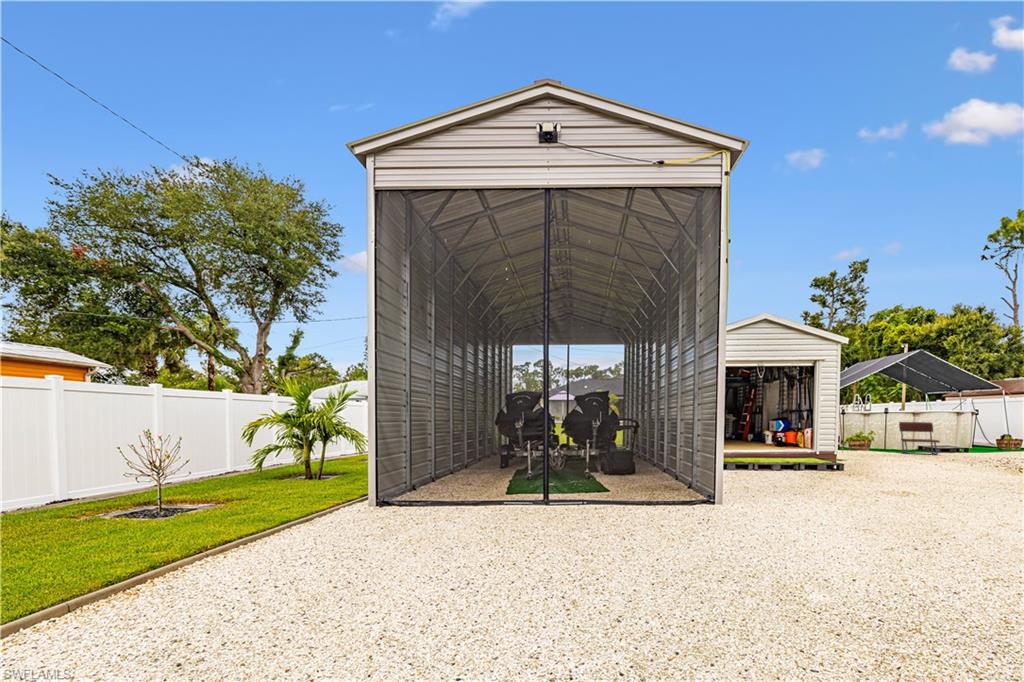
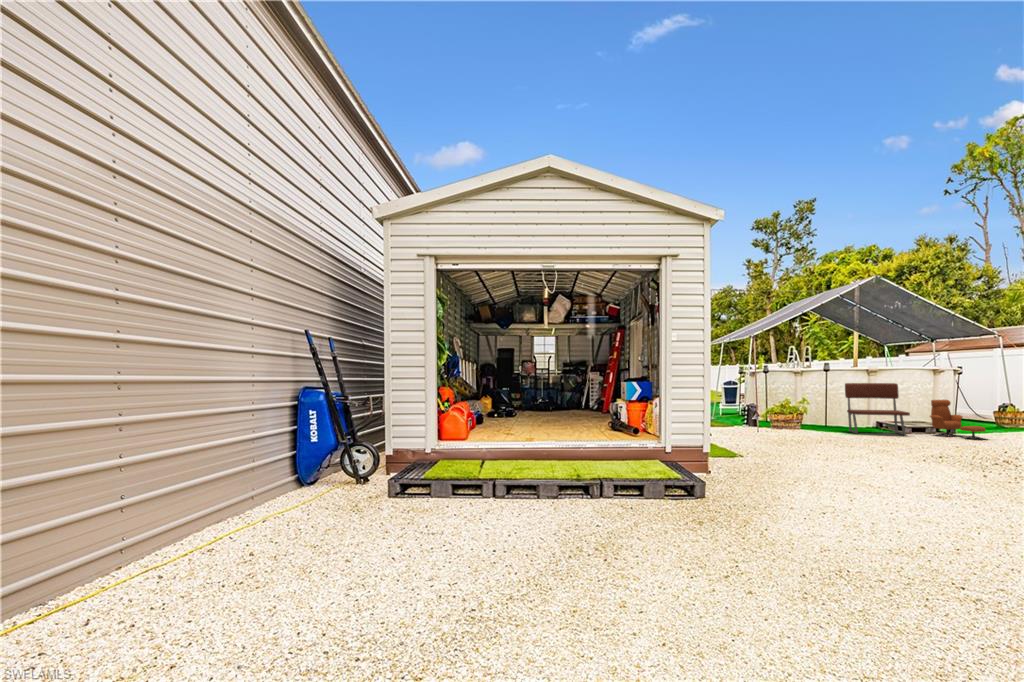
lounge chair: none [952,433,986,458] -> present [930,400,986,440]

